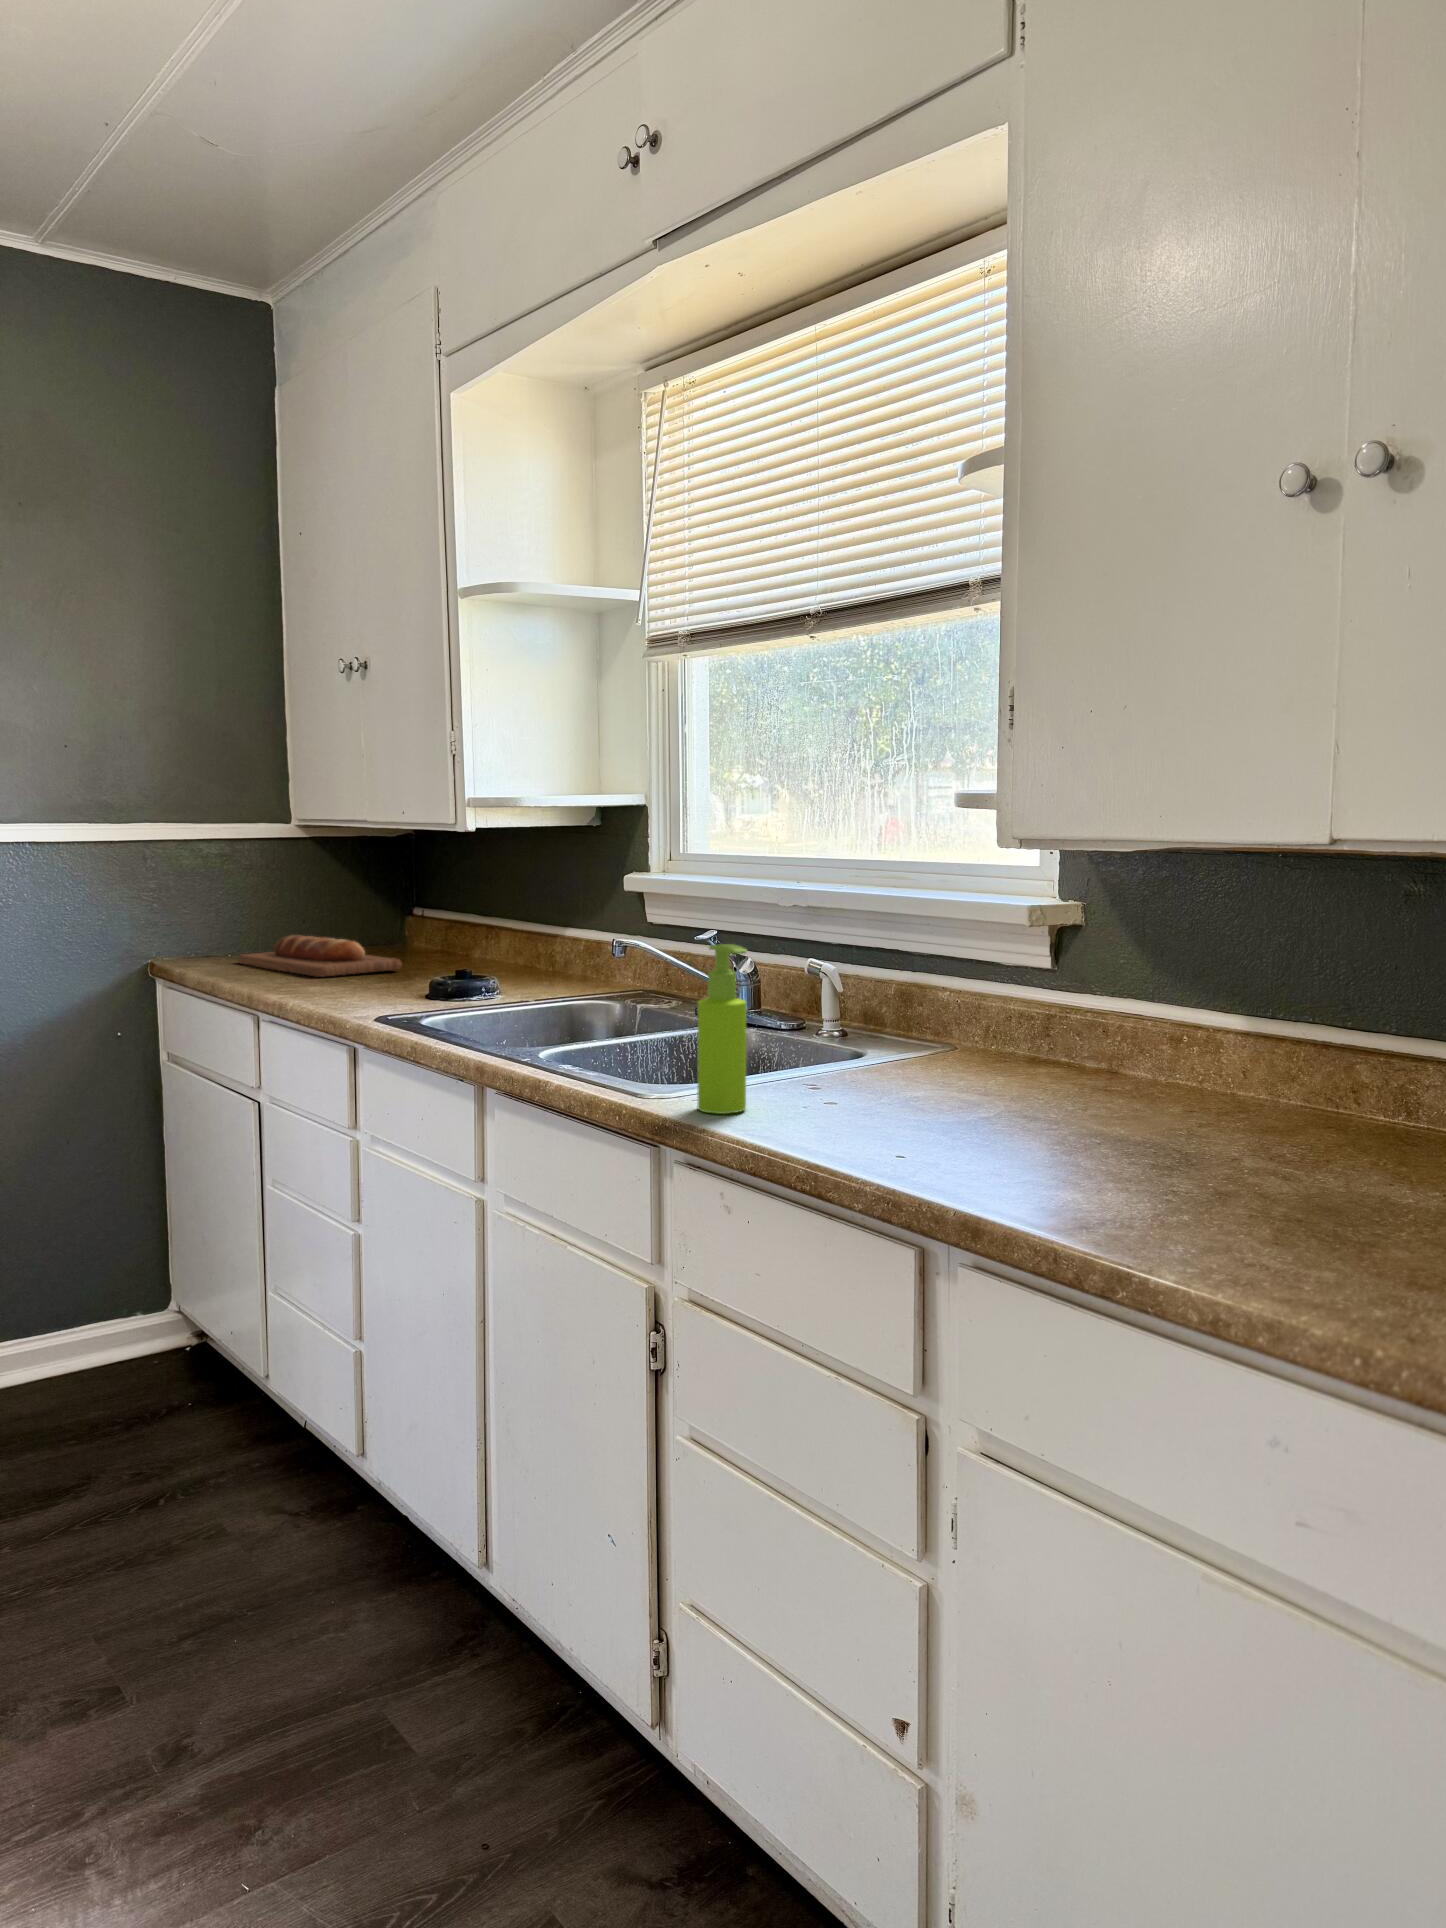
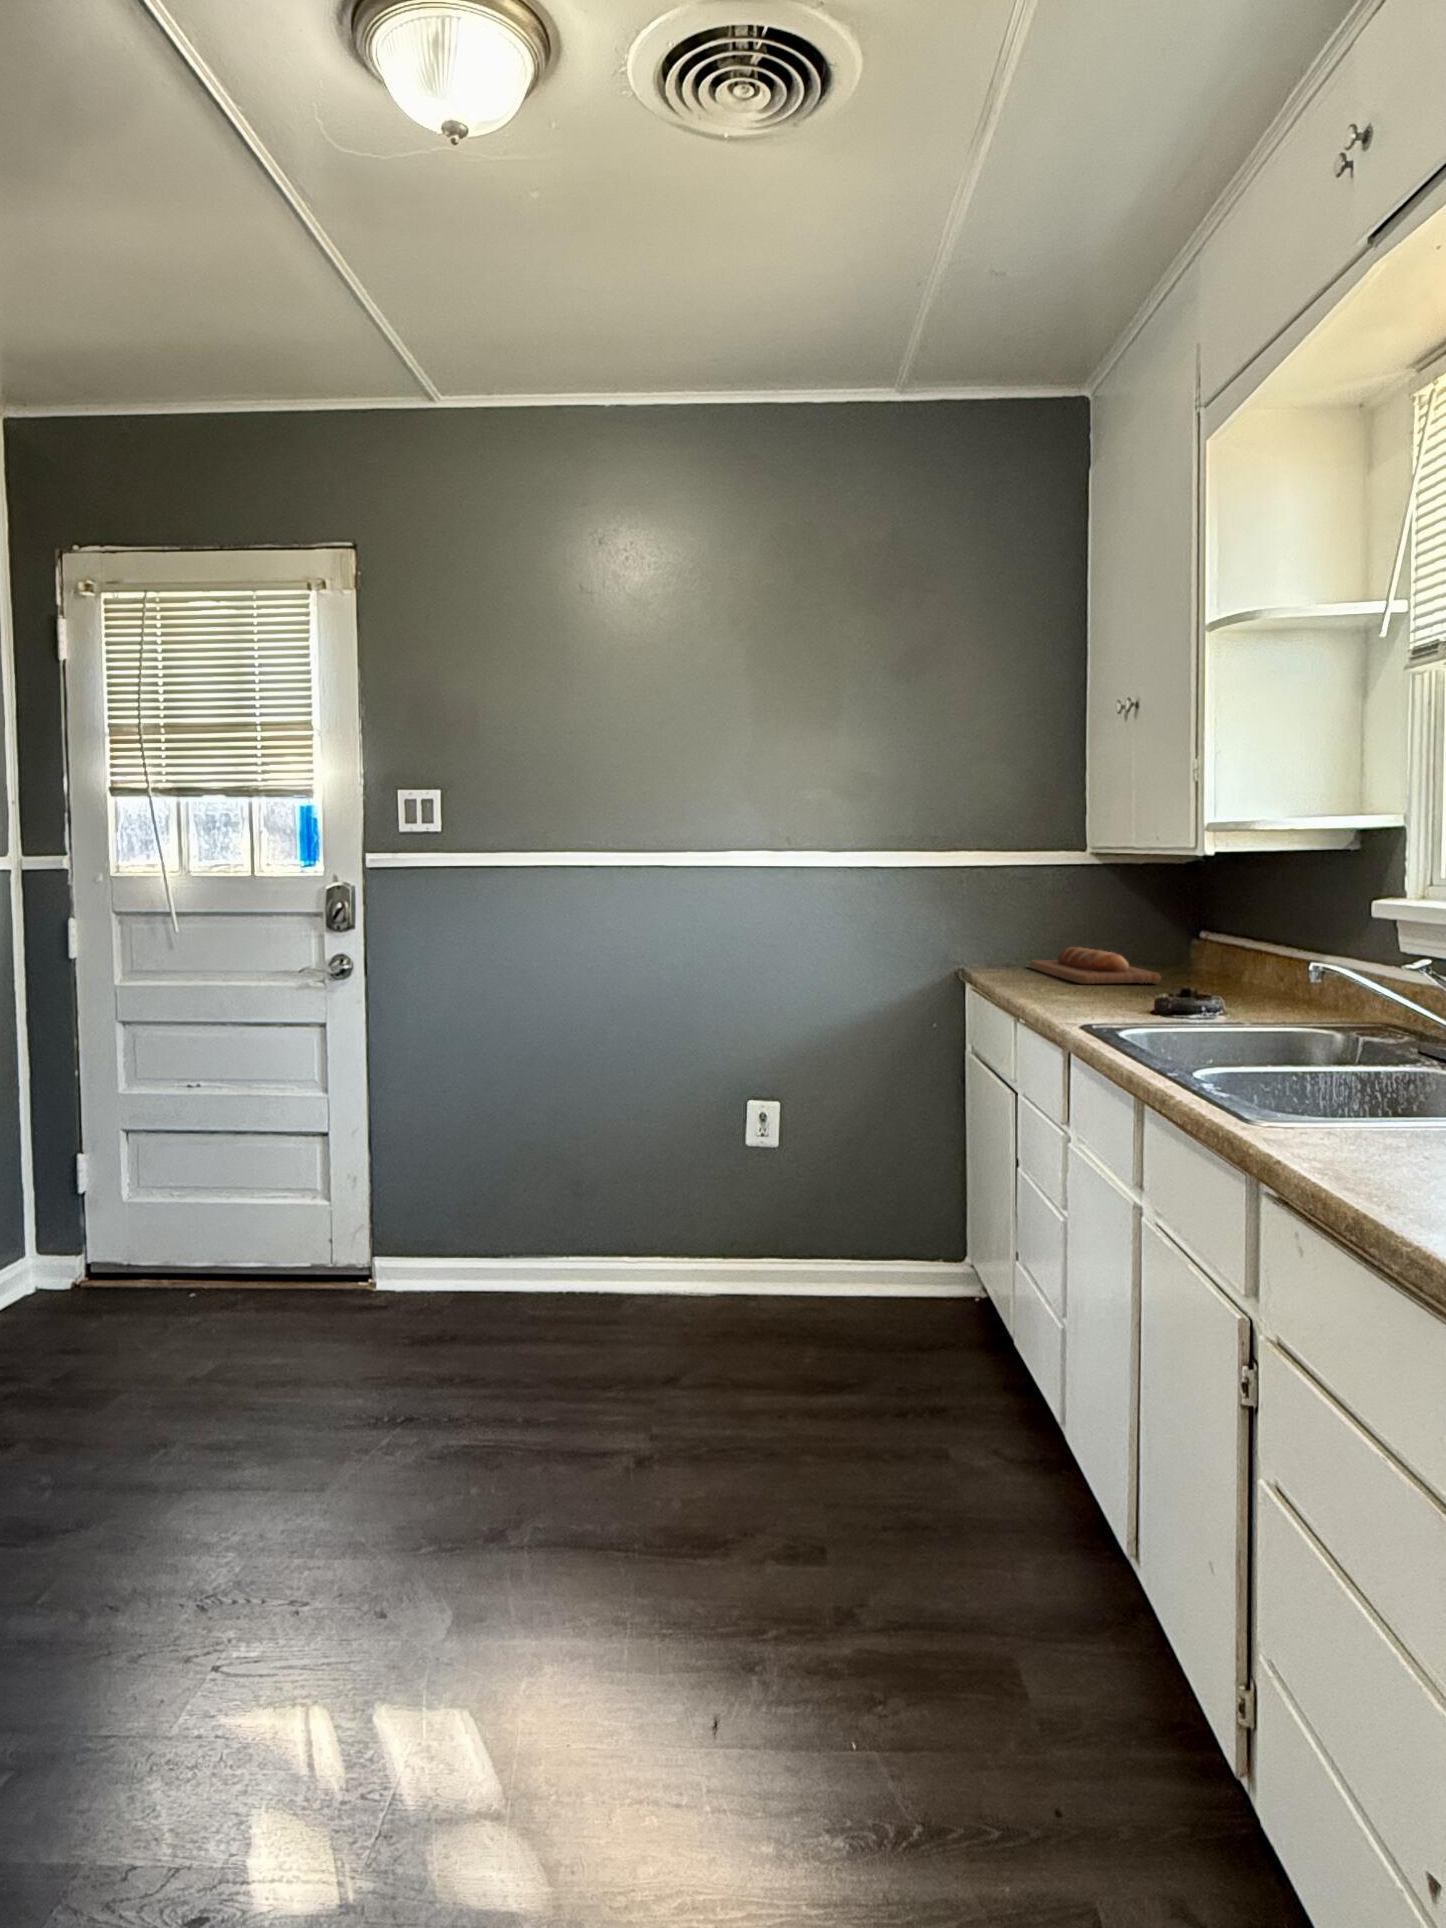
soap dispenser: present [697,944,746,1114] -> none [1304,976,1368,1159]

